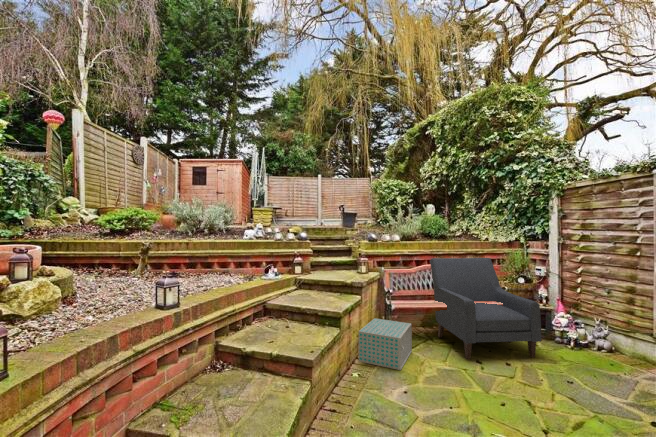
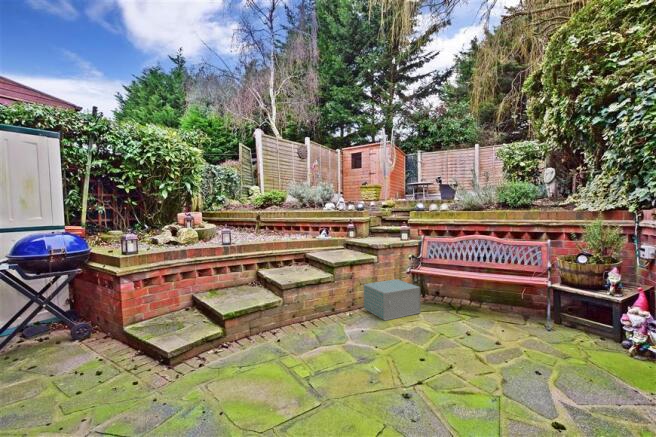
chair: present [430,258,541,359] -> none [458,228,562,348]

